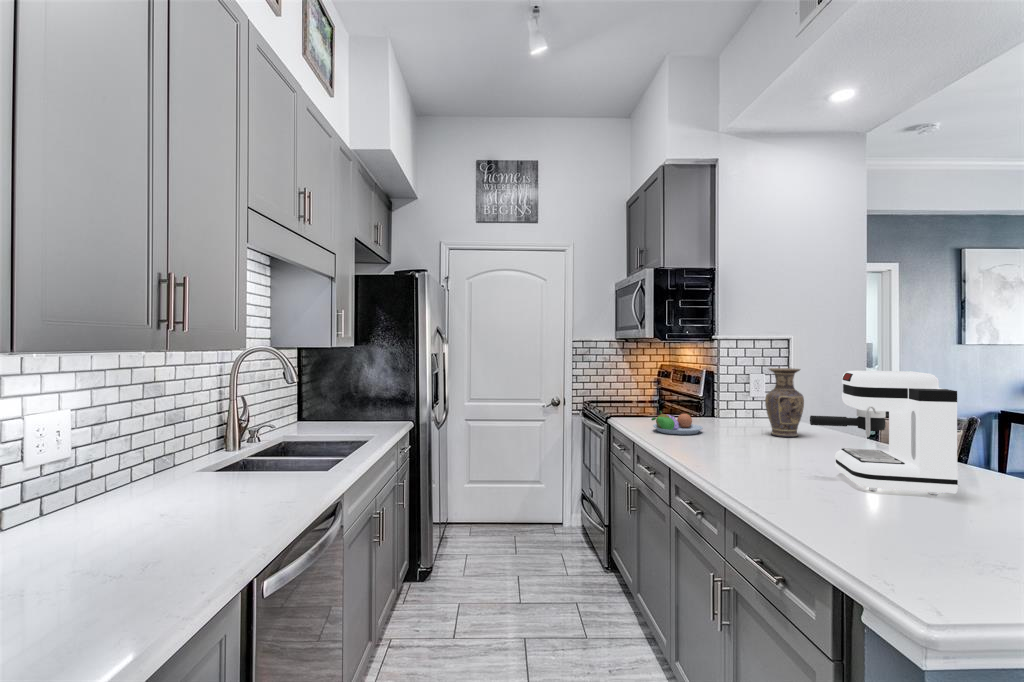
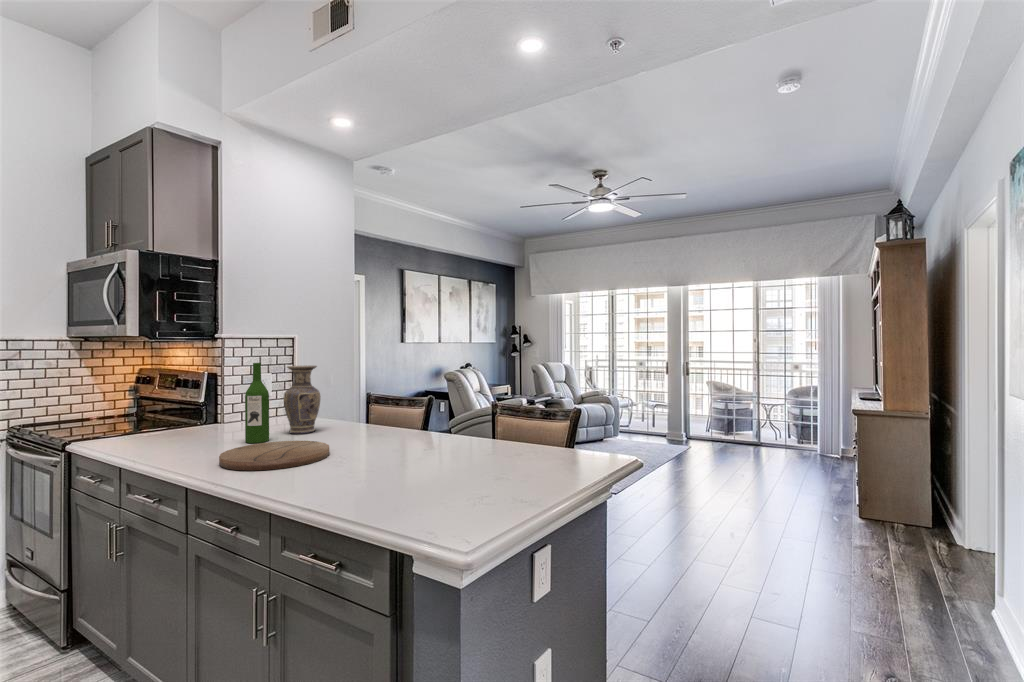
wine bottle: none [727,364,748,439] -> present [245,363,269,443]
coffee maker: present [810,371,958,495] -> none [352,363,464,469]
fruit bowl: present [651,411,703,435] -> none [147,423,215,451]
cutting board: none [696,438,797,464] -> present [219,441,330,471]

